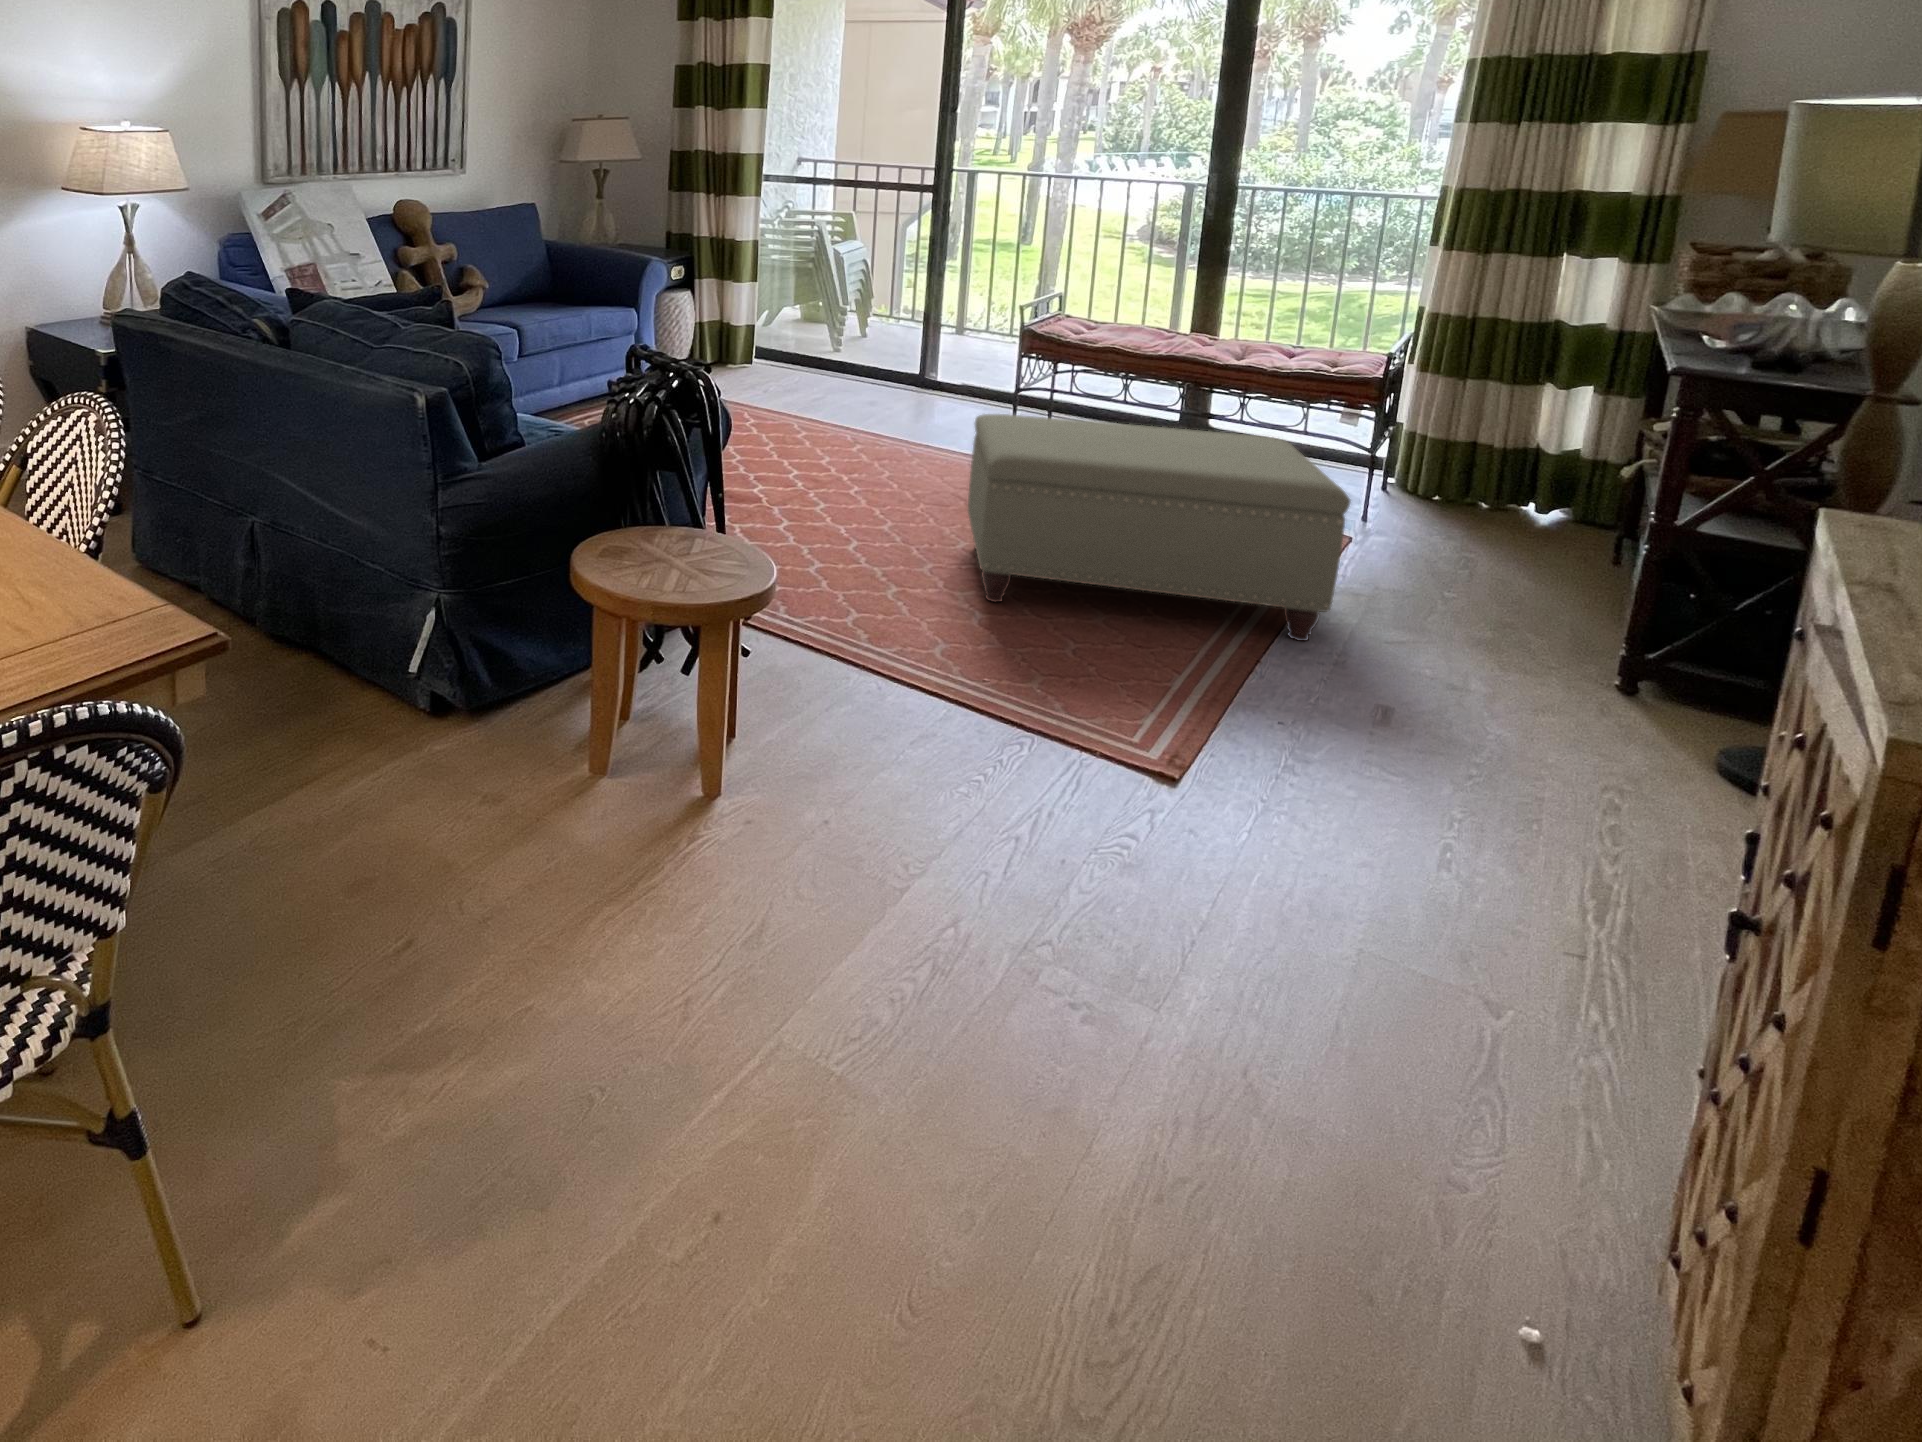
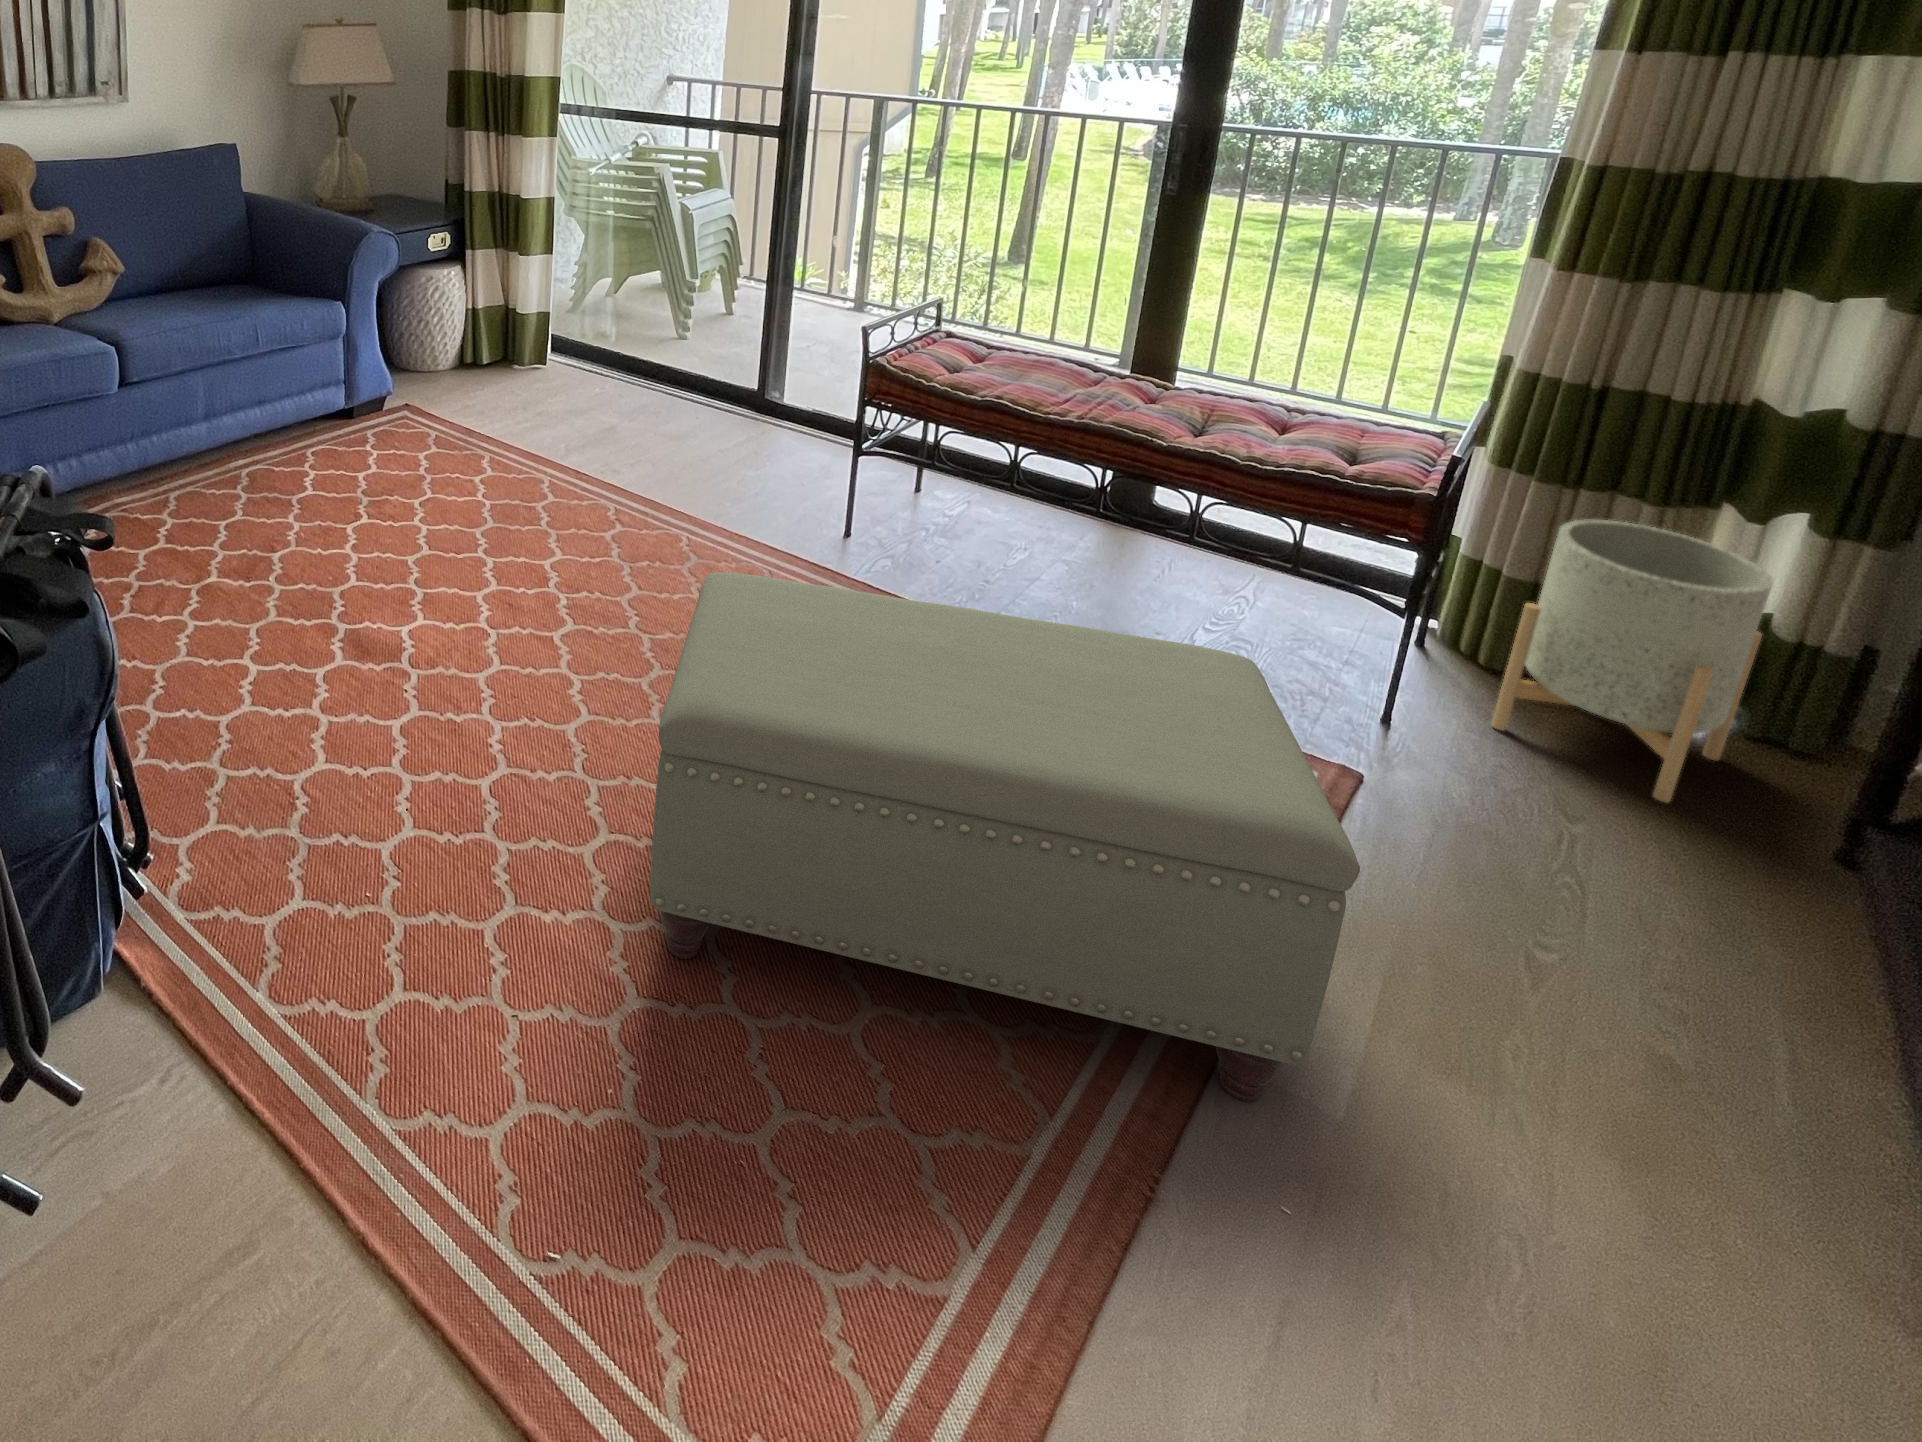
planter: none [1423,394,1571,546] -> present [1491,520,1773,802]

